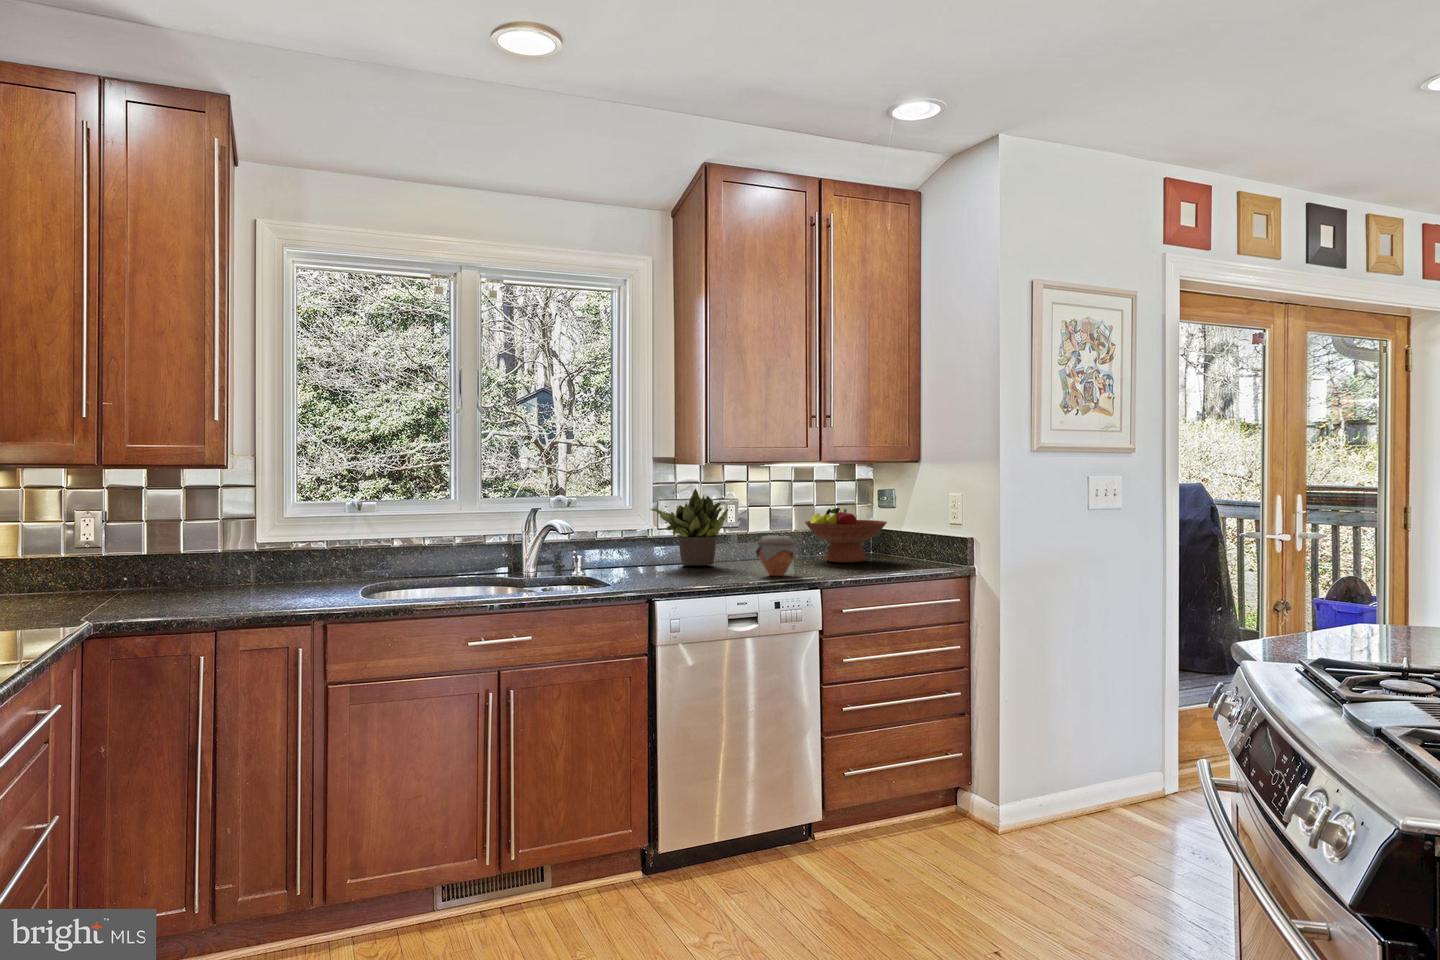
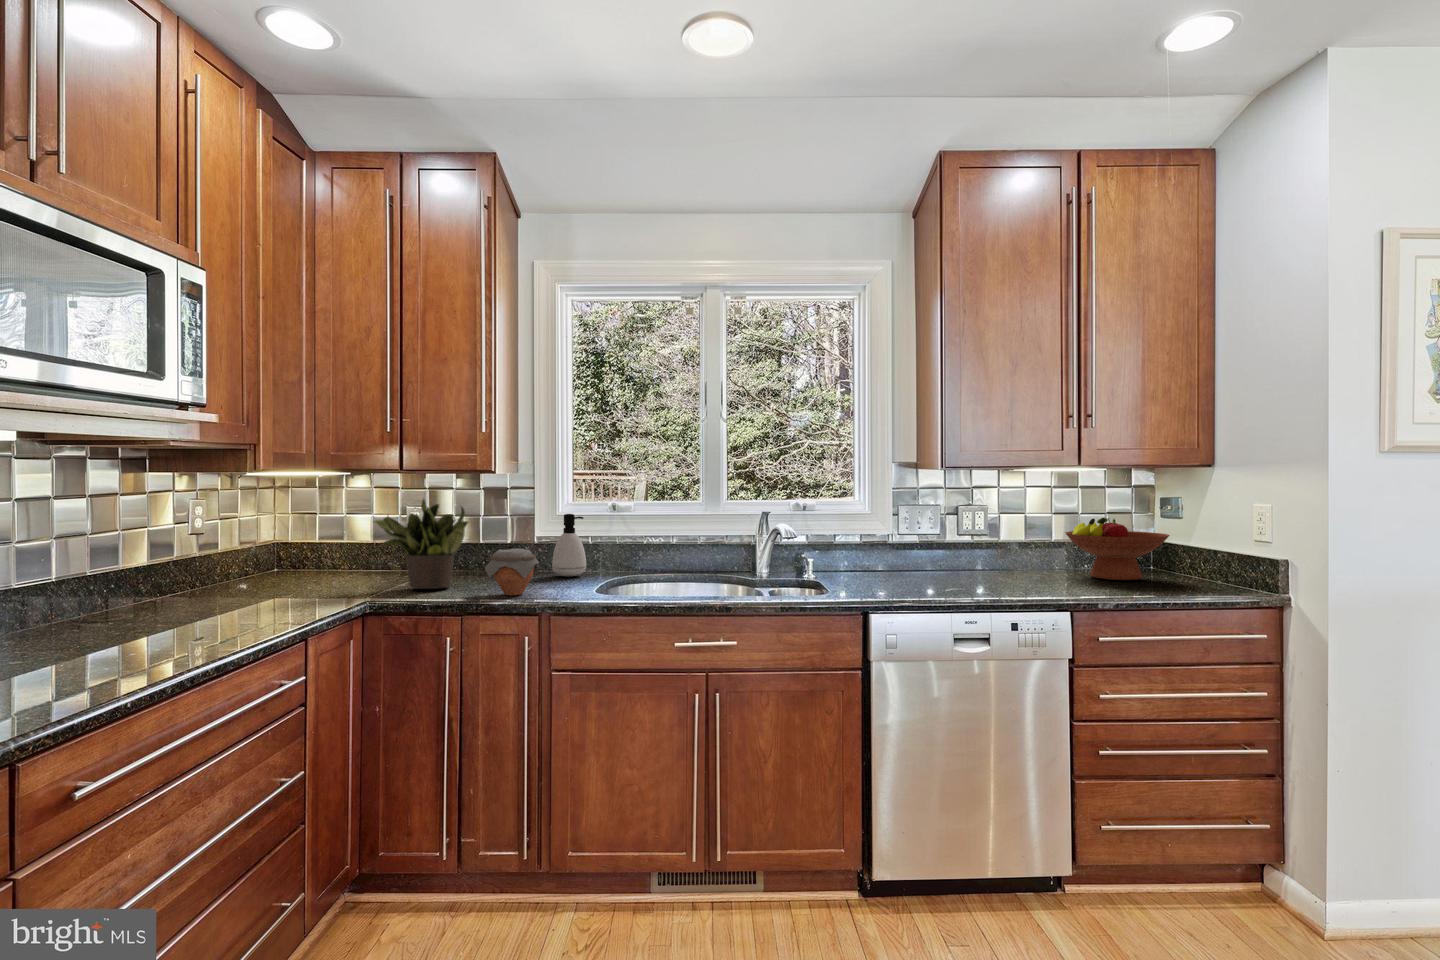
potted plant: present [650,489,729,566] -> present [375,499,469,589]
soap dispenser: none [288,514,330,585] -> present [552,514,586,576]
jar: present [755,535,796,576] -> present [485,549,539,595]

